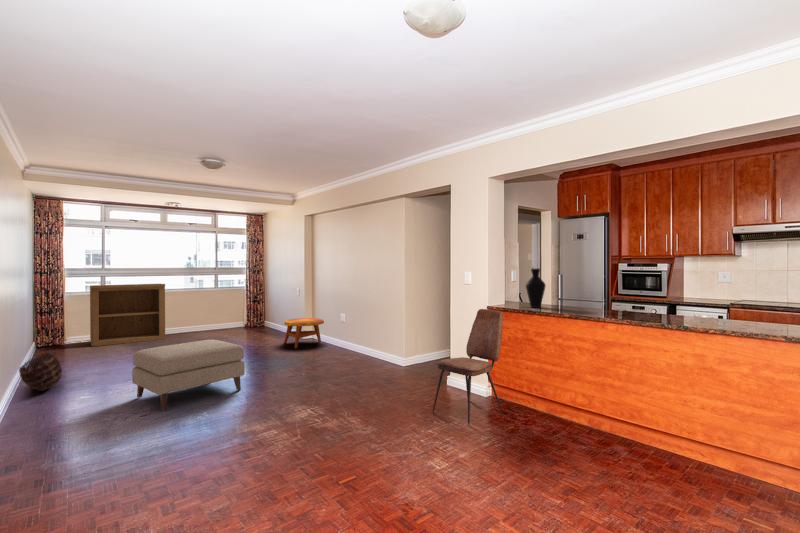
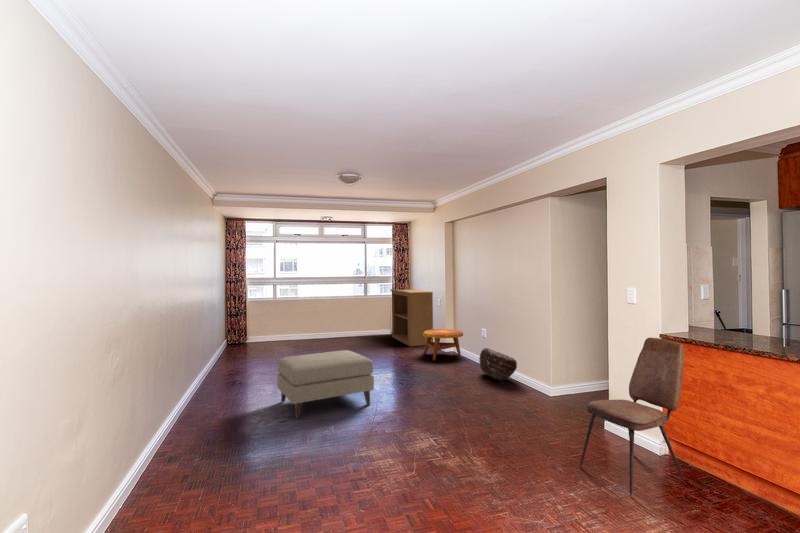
vase: present [526,268,545,308] -> none [721,285,756,341]
bookshelf: present [90,284,165,346] -> present [390,289,433,346]
basket: present [19,353,62,391] -> present [479,348,517,380]

